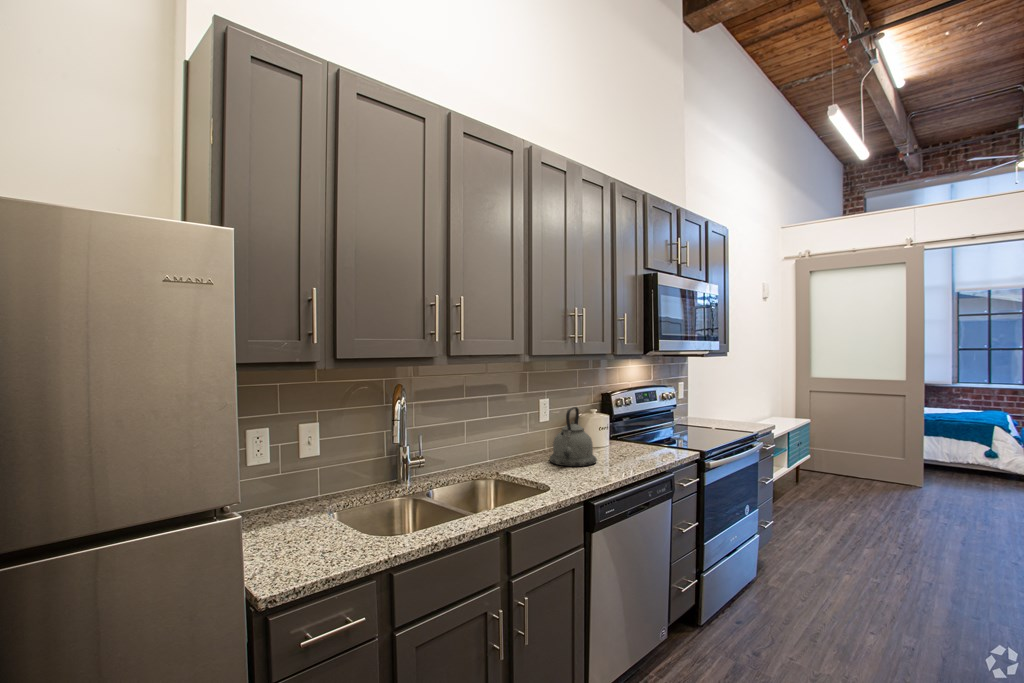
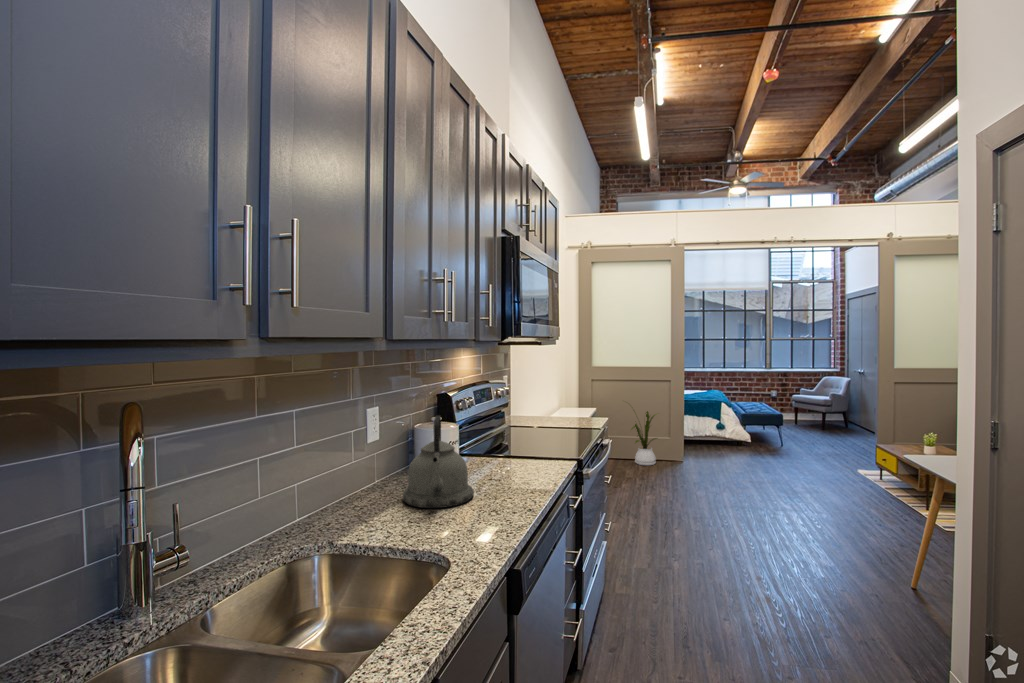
house plant: none [840,415,896,488] -> present [632,411,657,465]

